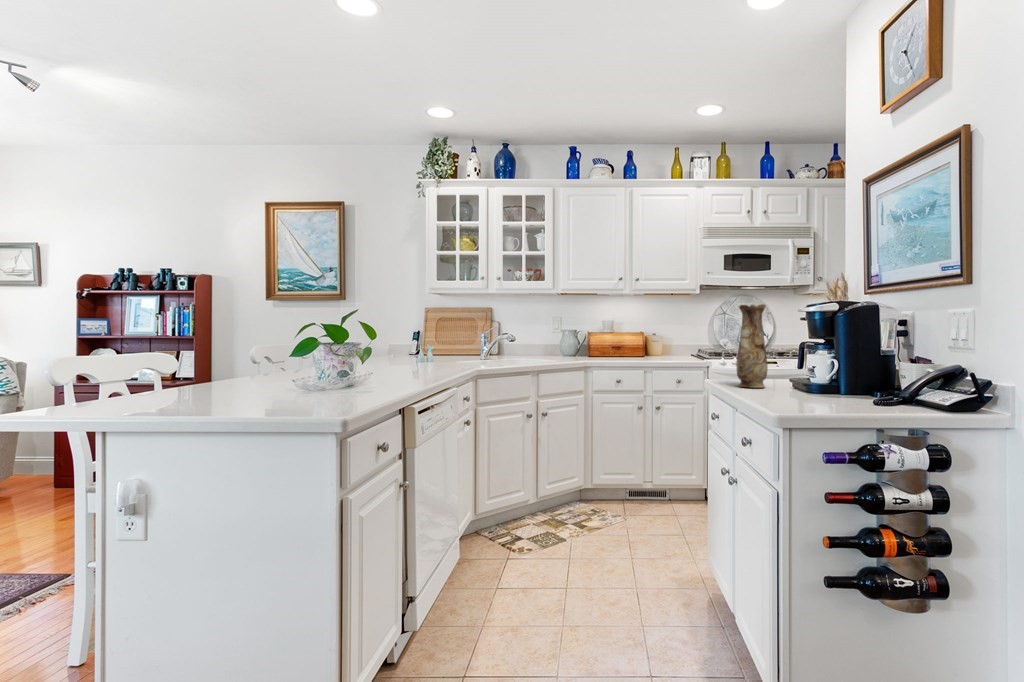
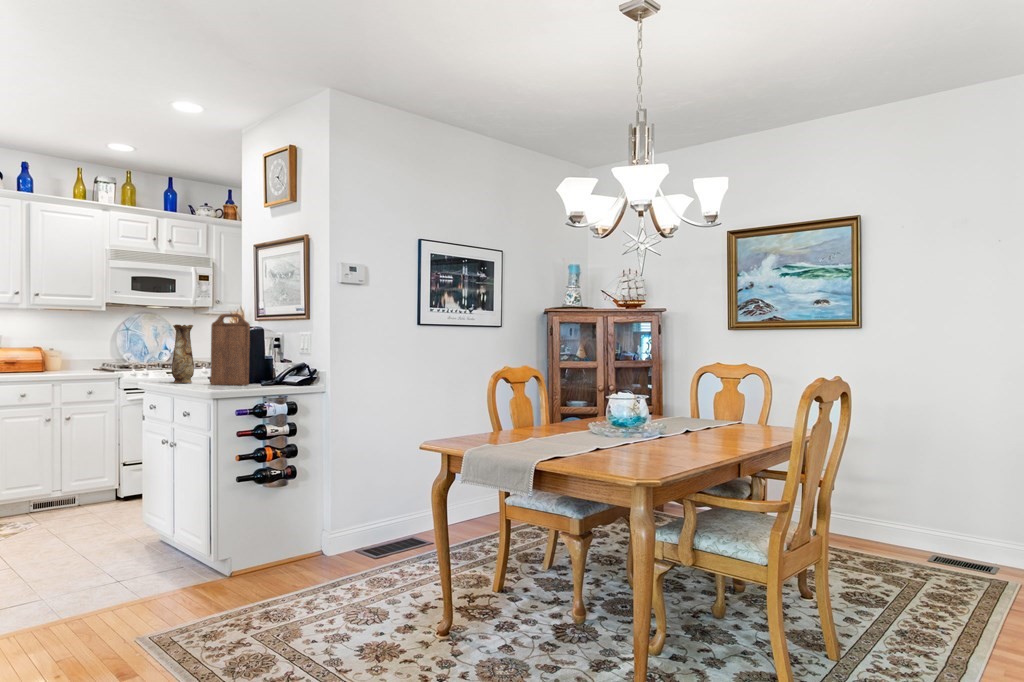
cutting board: none [786,282,852,403] -> present [210,313,250,385]

